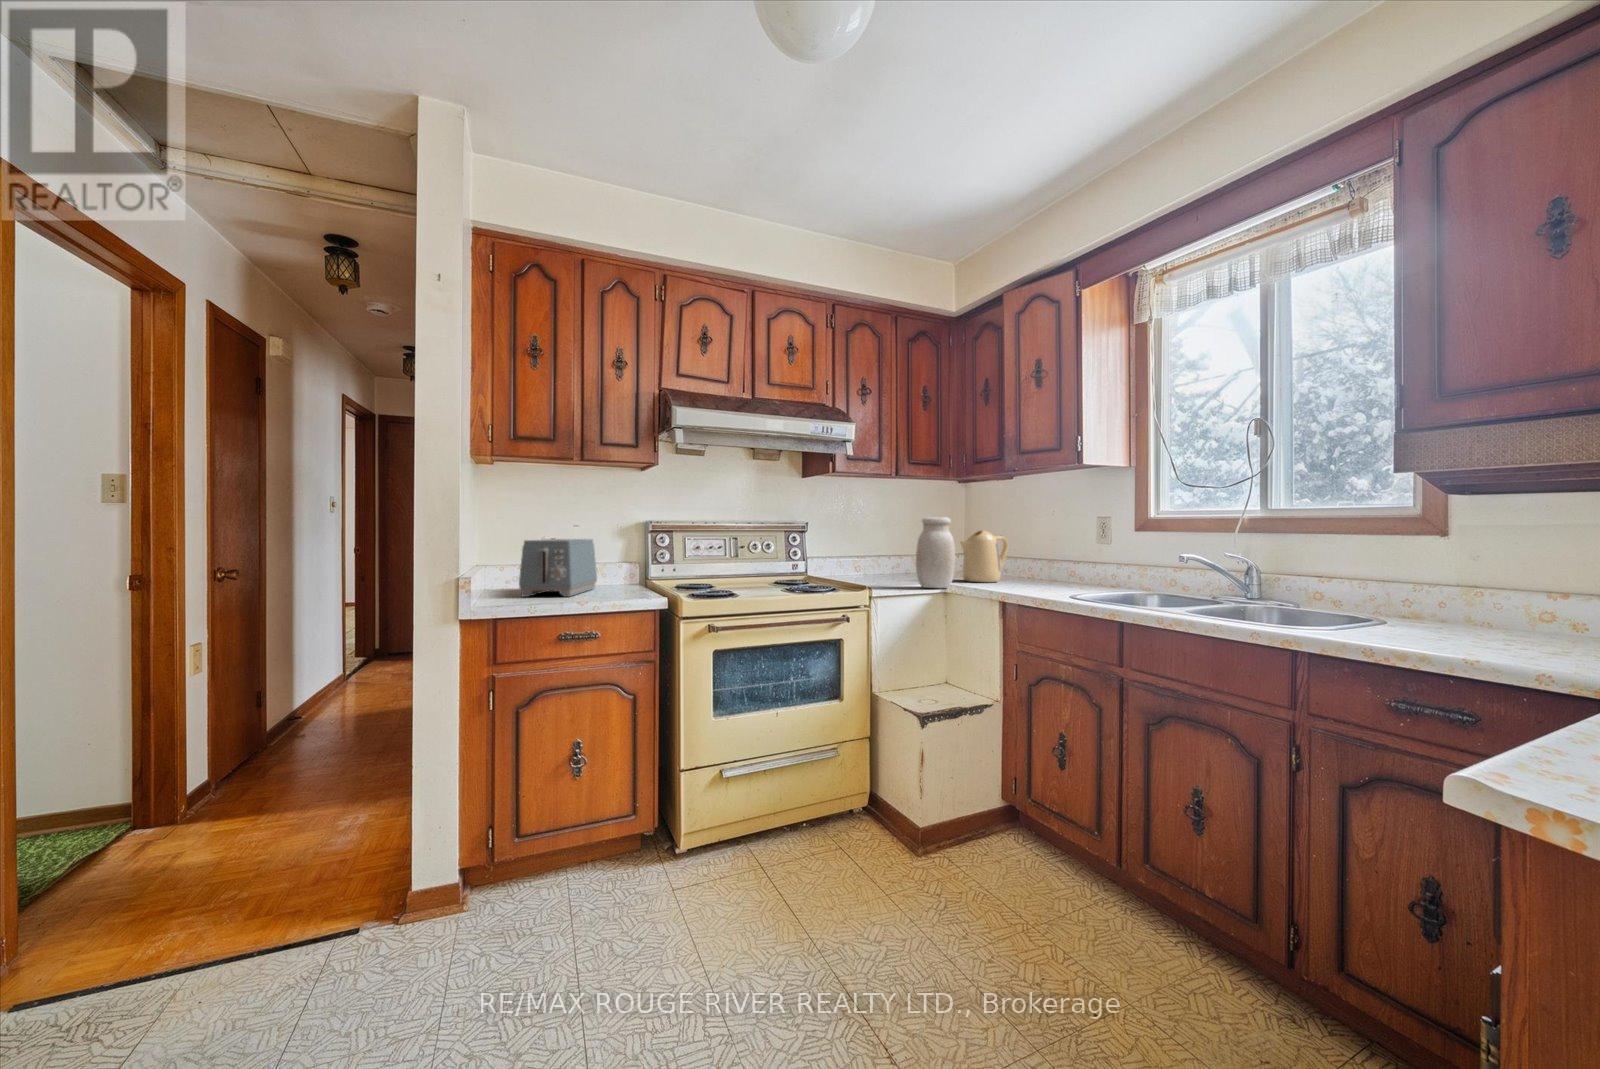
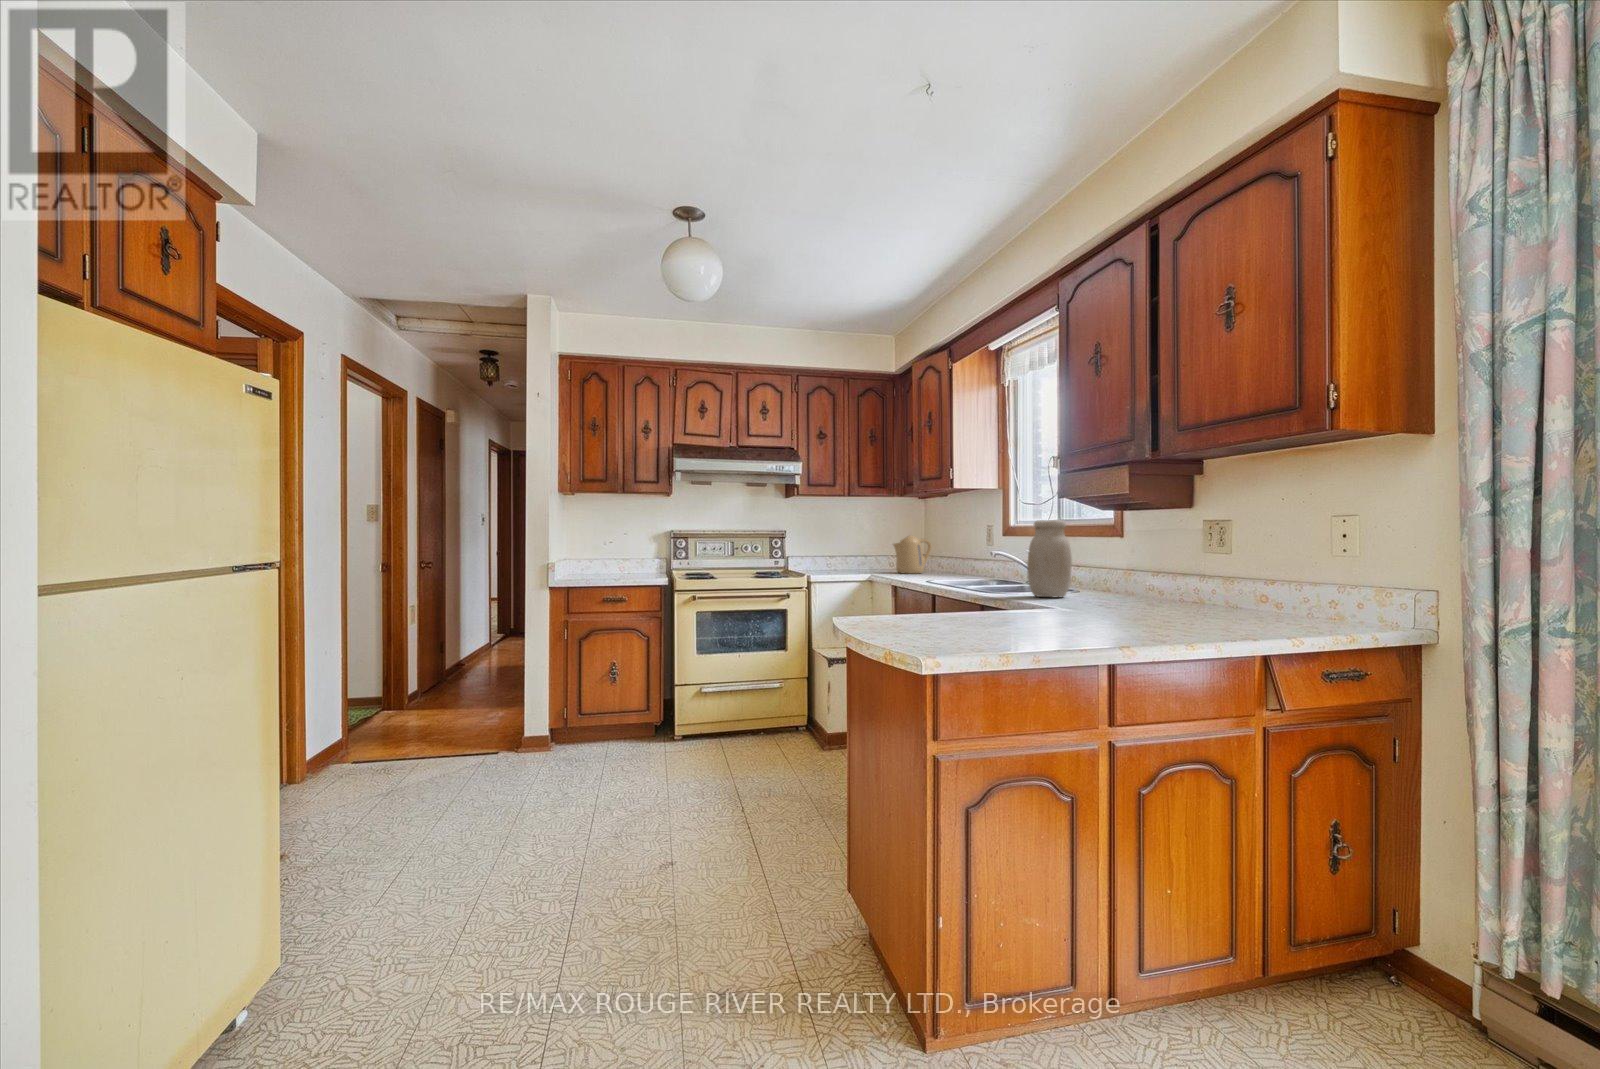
jar: present [916,517,955,588] -> present [1027,520,1072,597]
toaster: present [519,539,597,597] -> none [585,543,636,578]

